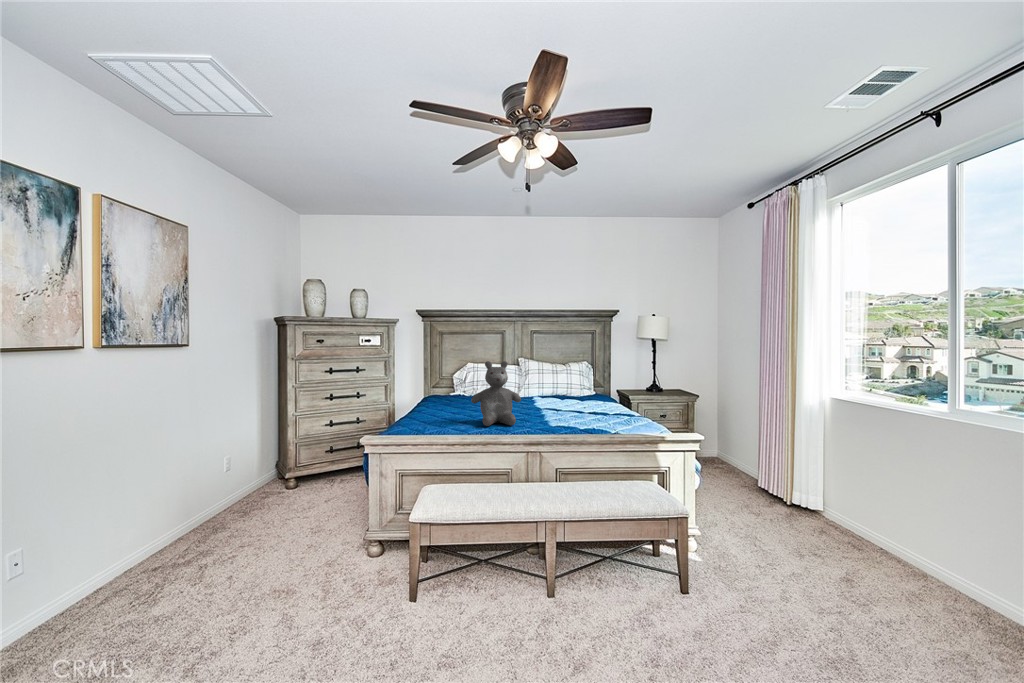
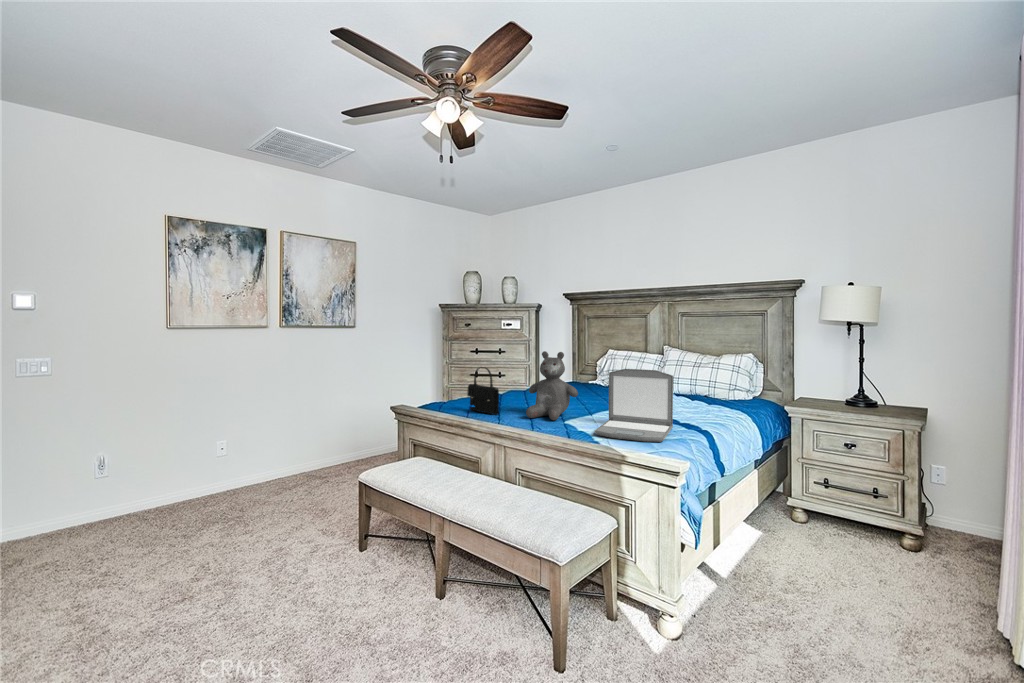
laptop: none [559,372,628,431] -> present [594,369,673,442]
handbag: none [407,380,449,429] -> present [467,367,499,415]

